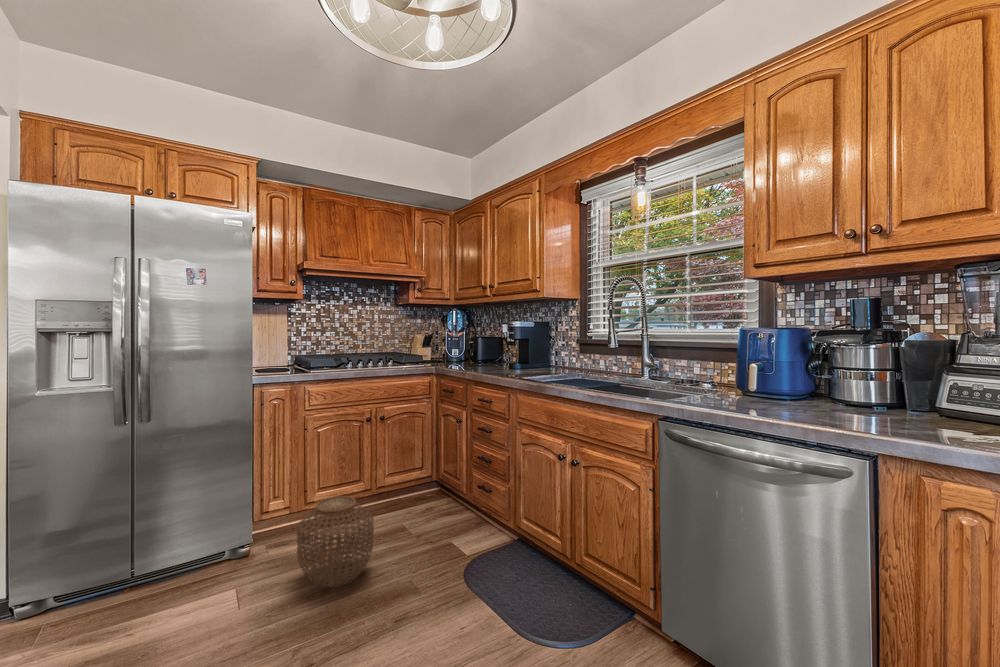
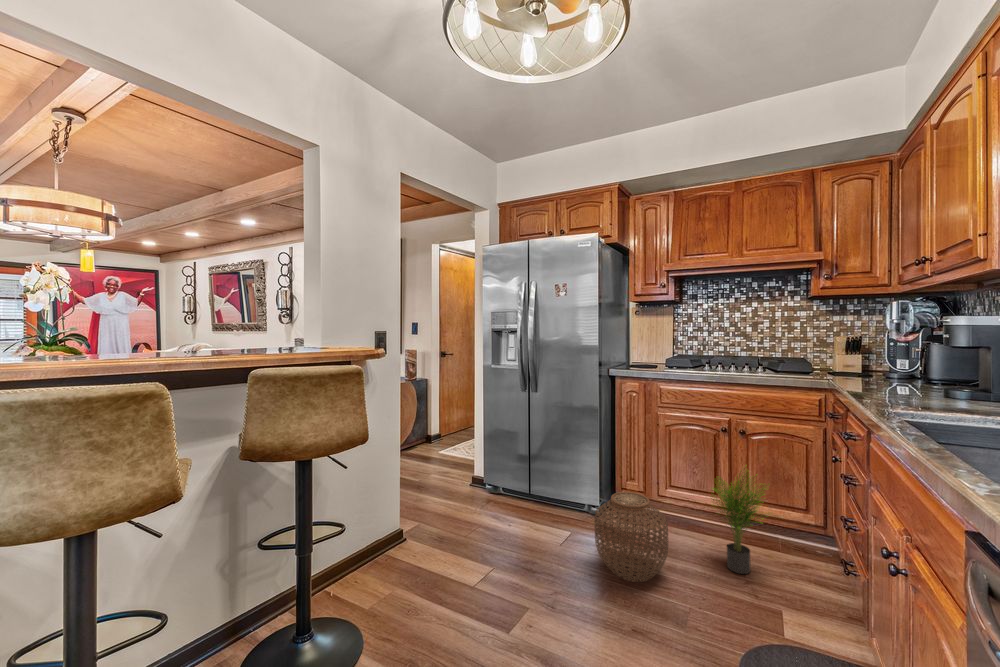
potted plant: none [375,443,430,535] -> present [713,466,766,574]

